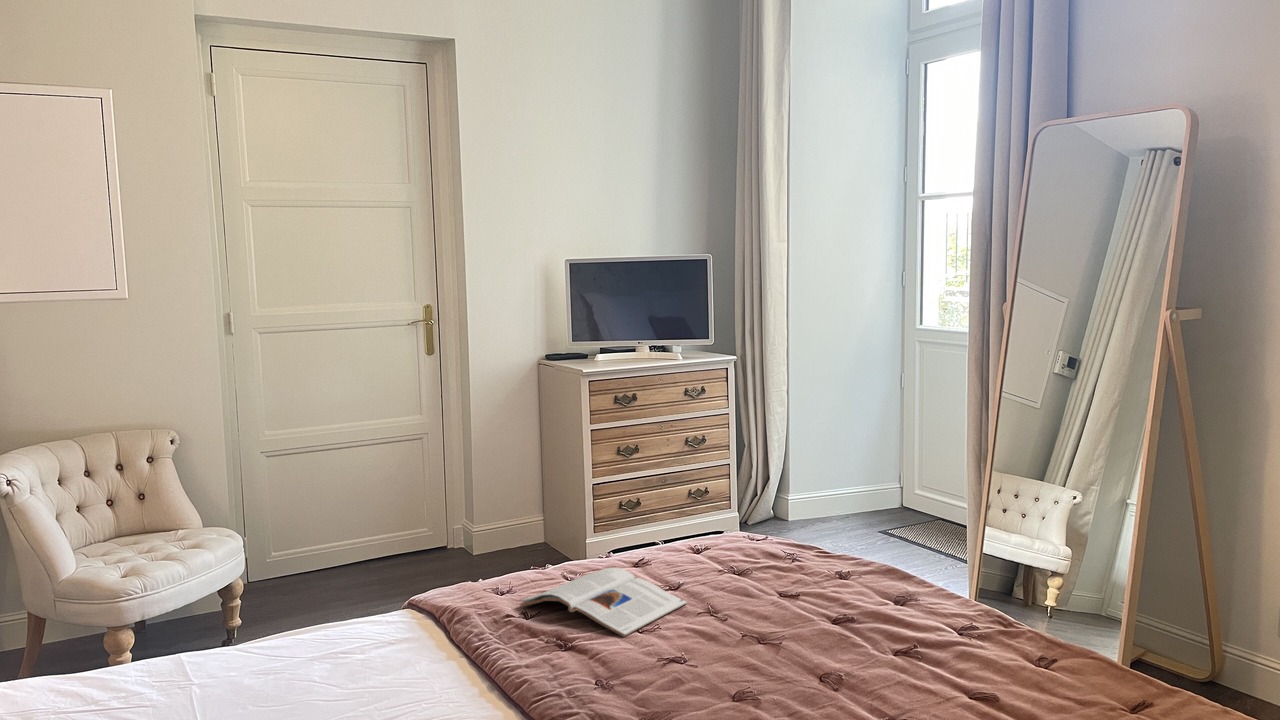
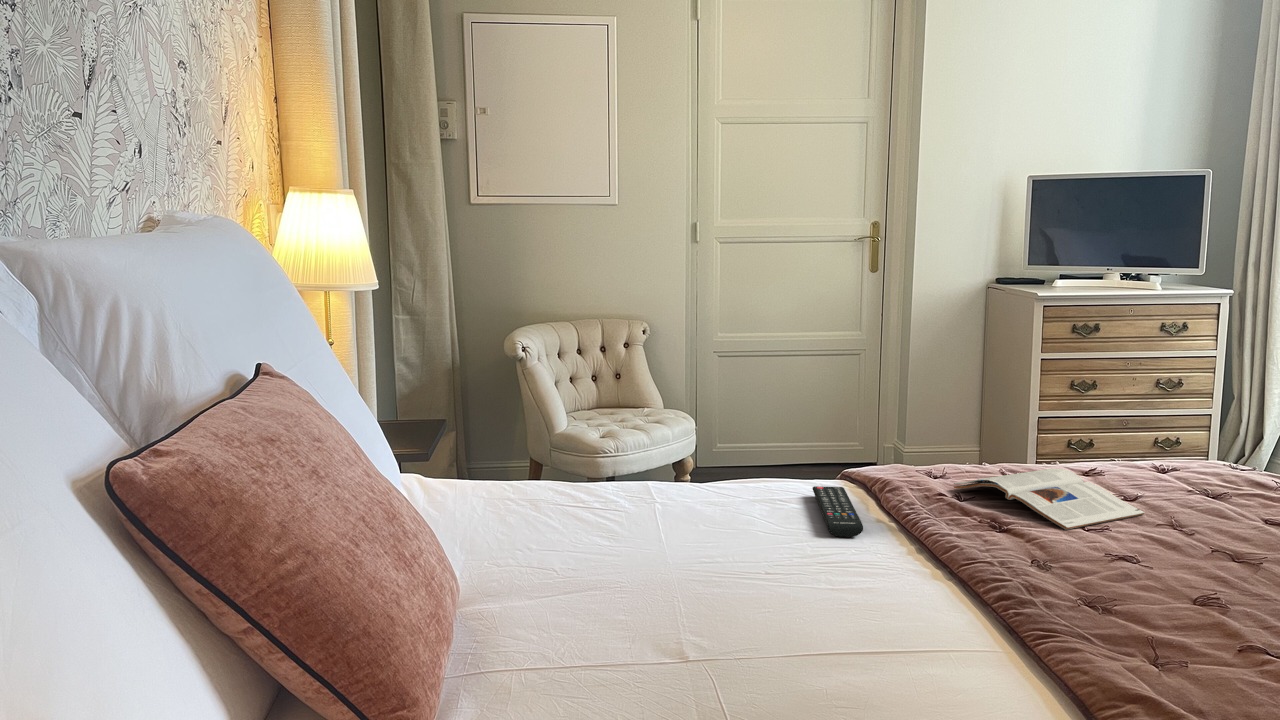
remote control: none [376,624,431,691] -> present [813,486,863,537]

